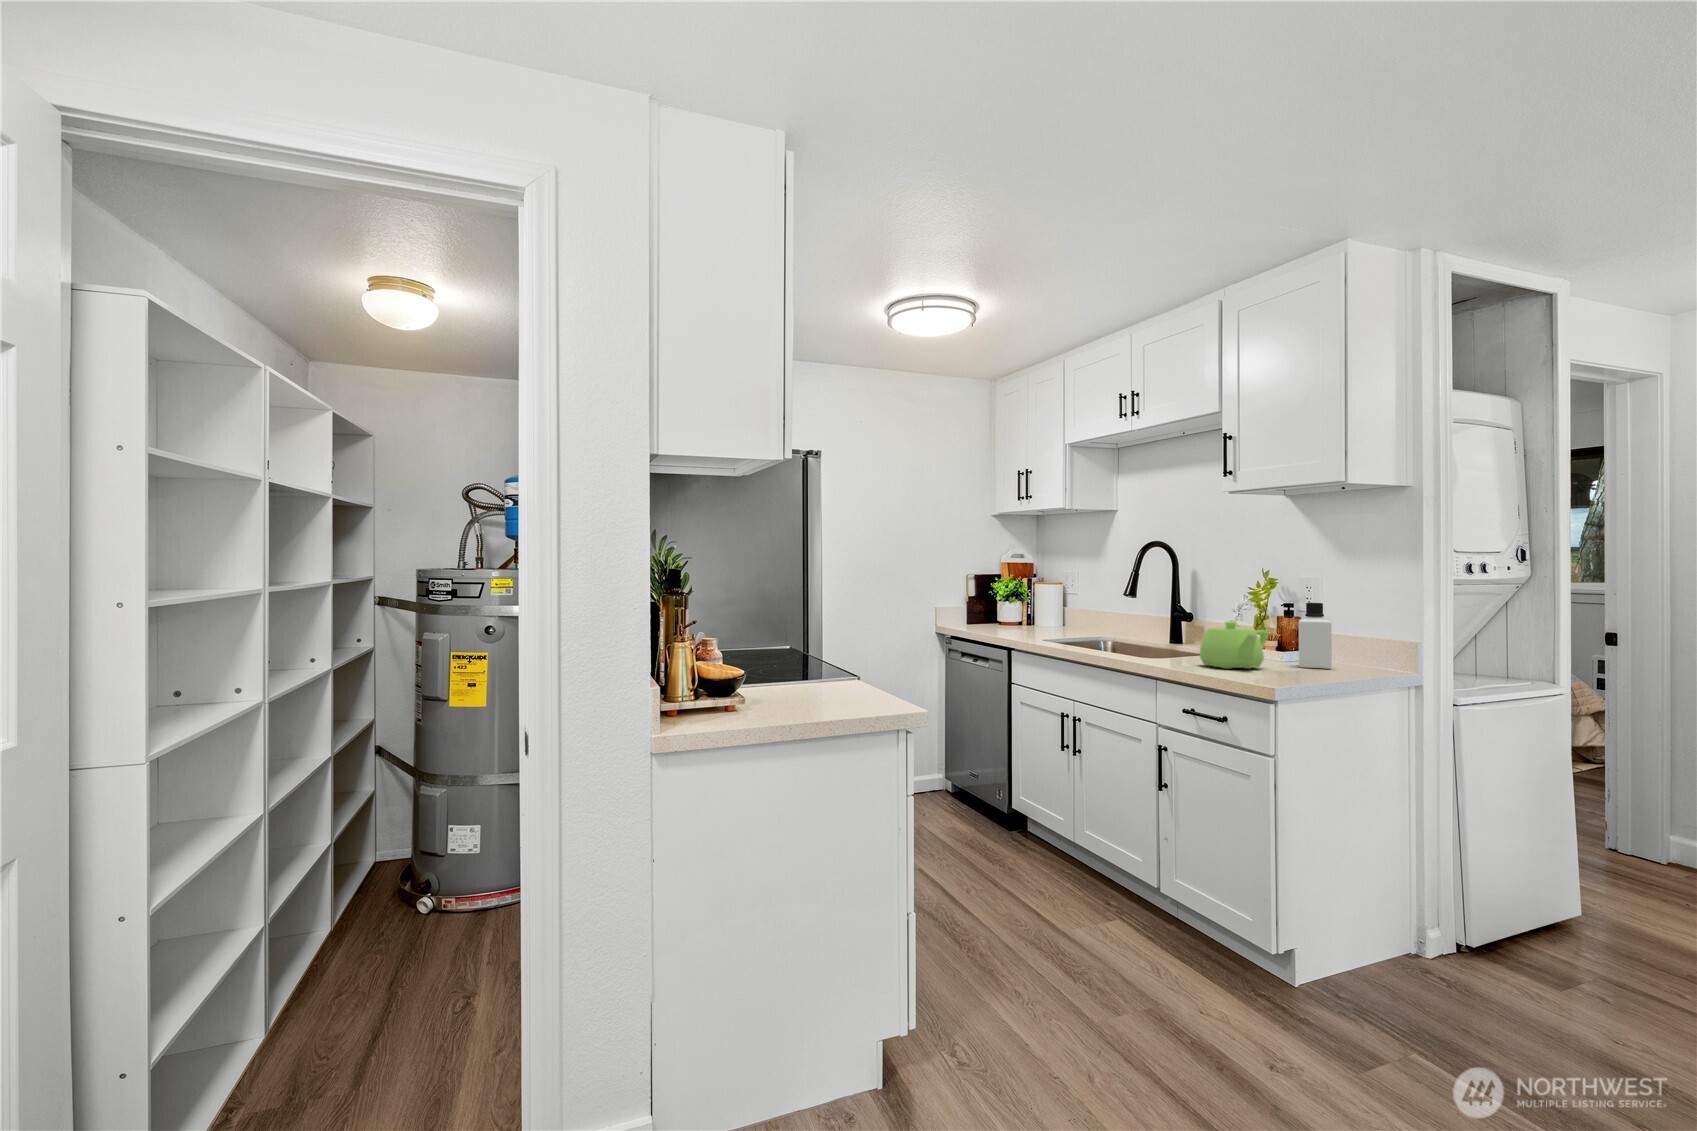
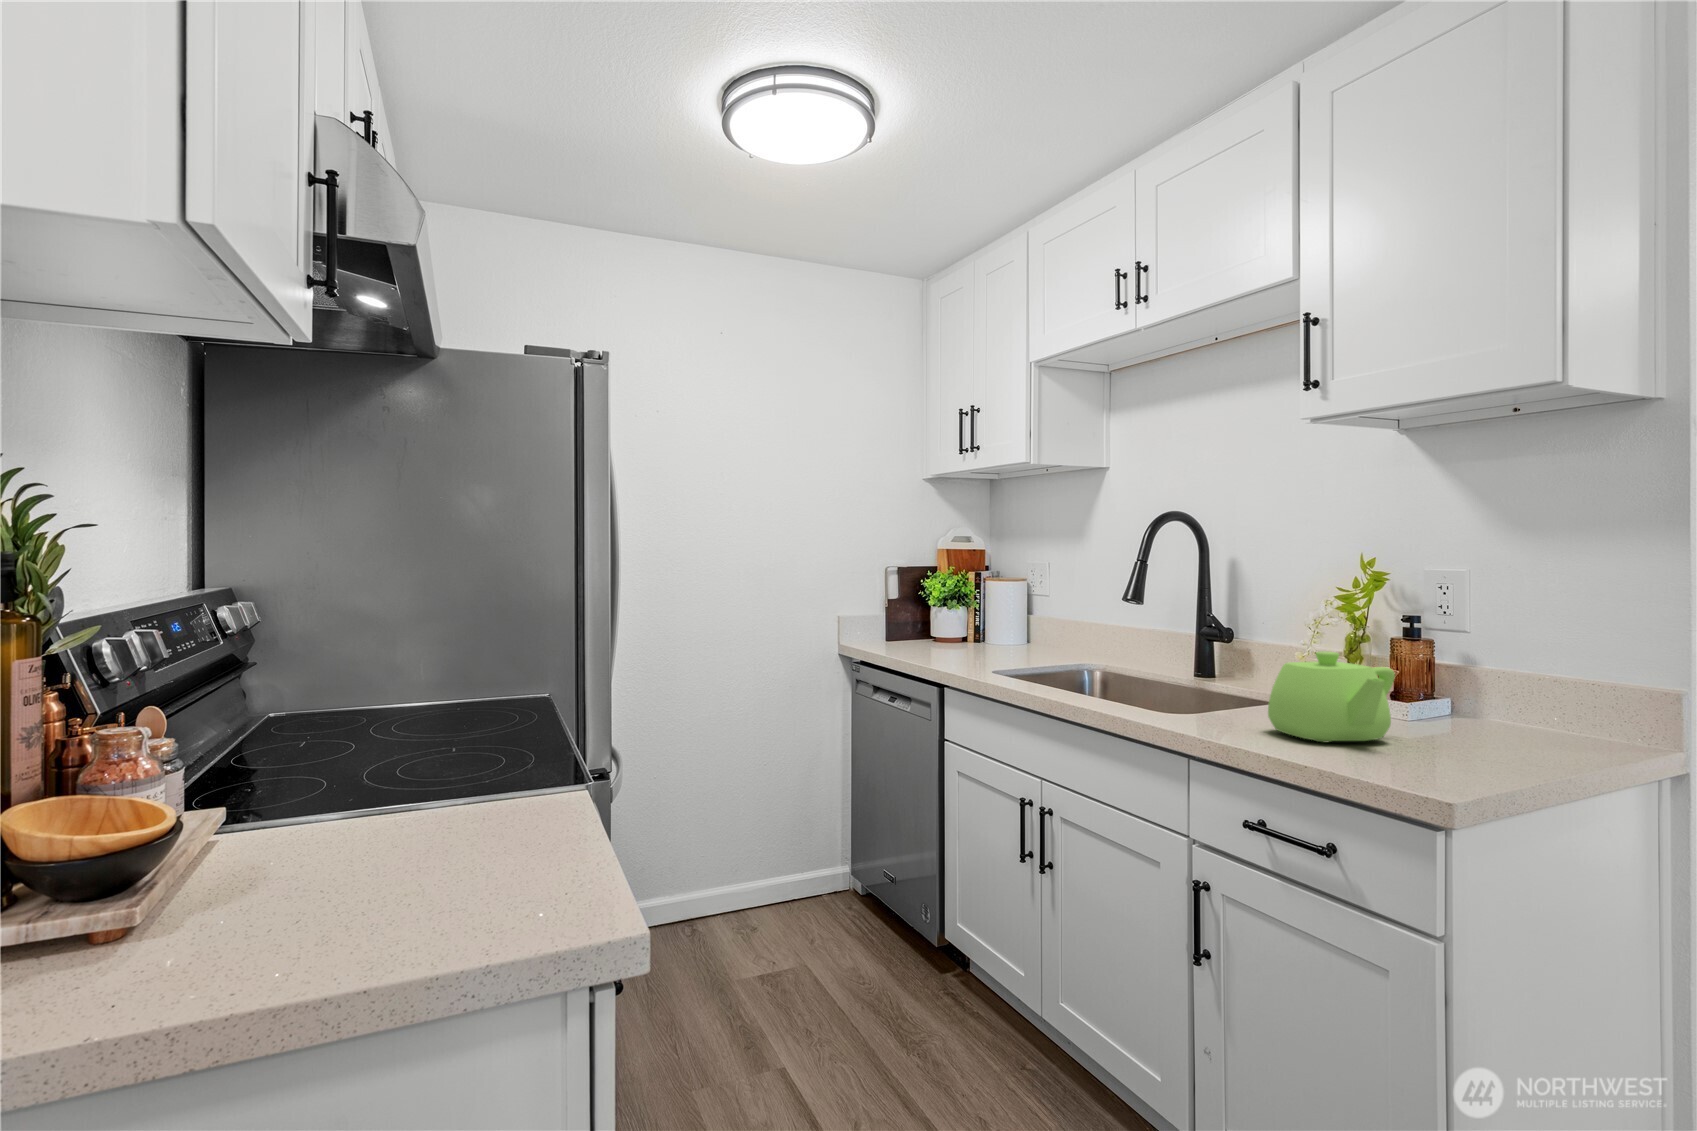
bottle: present [1299,603,1332,669] -> none [1440,616,1510,739]

